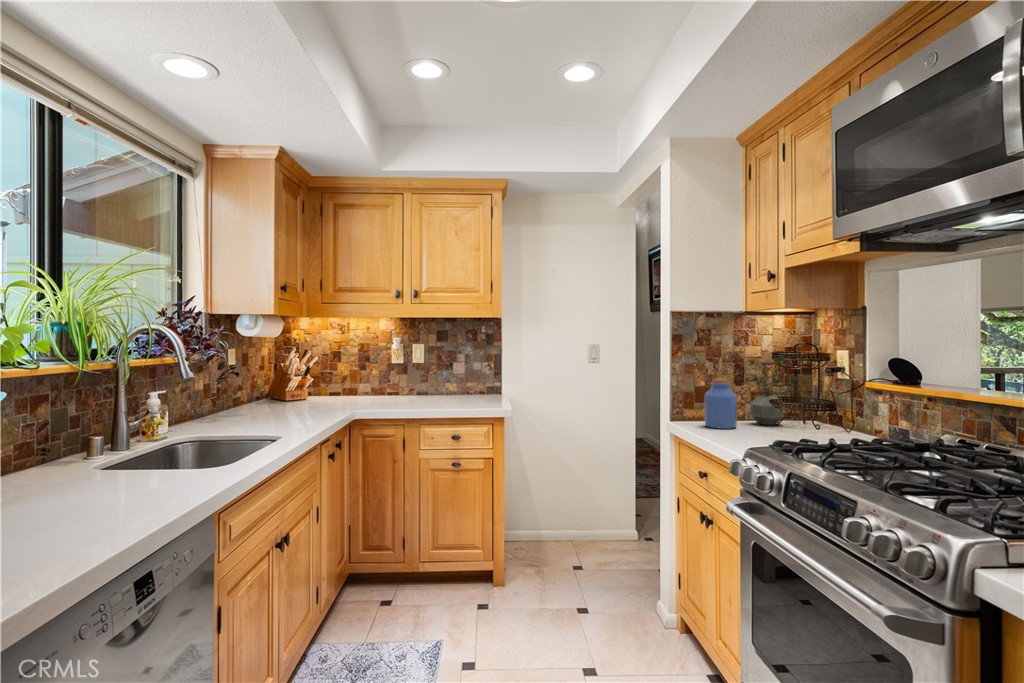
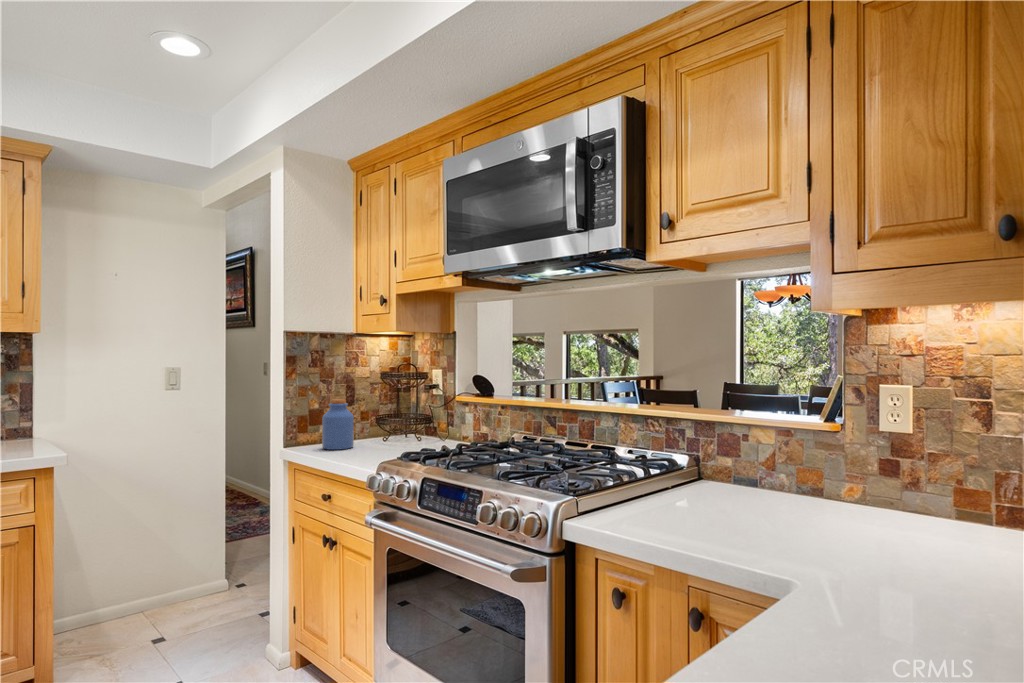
potted plant: present [748,355,797,425] -> none [360,374,404,442]

